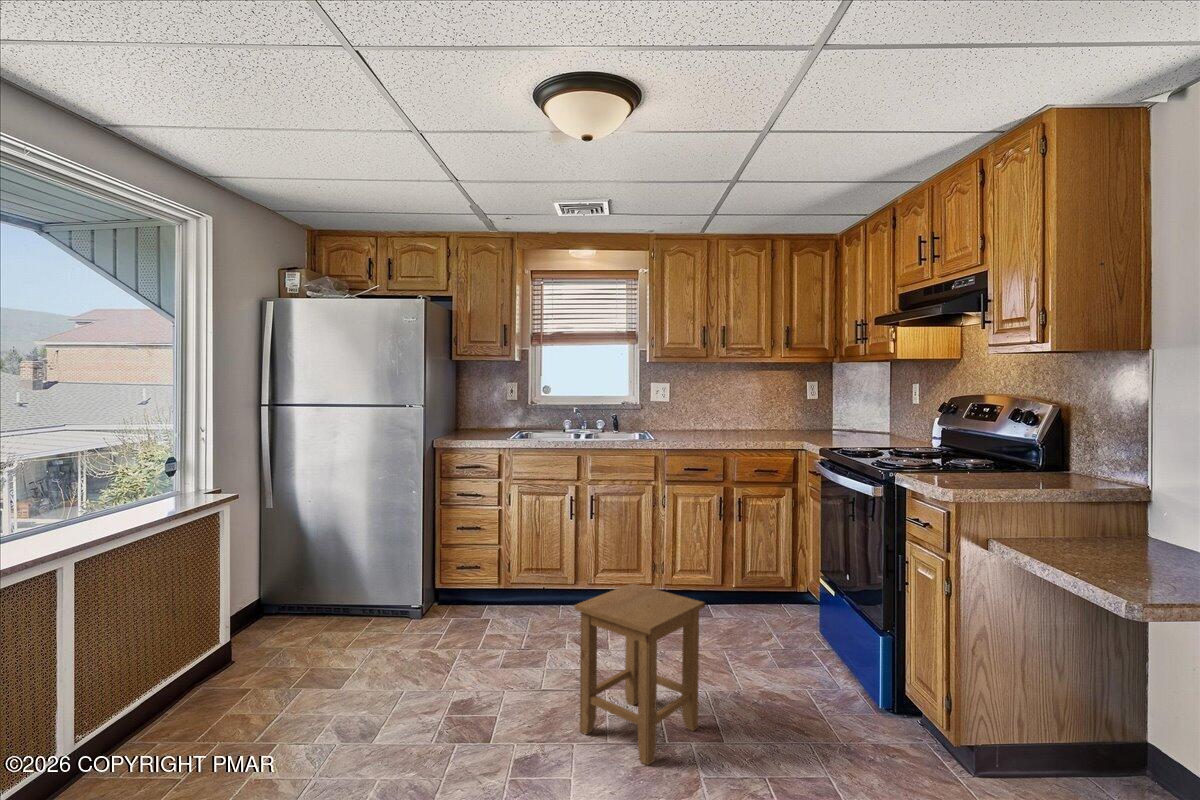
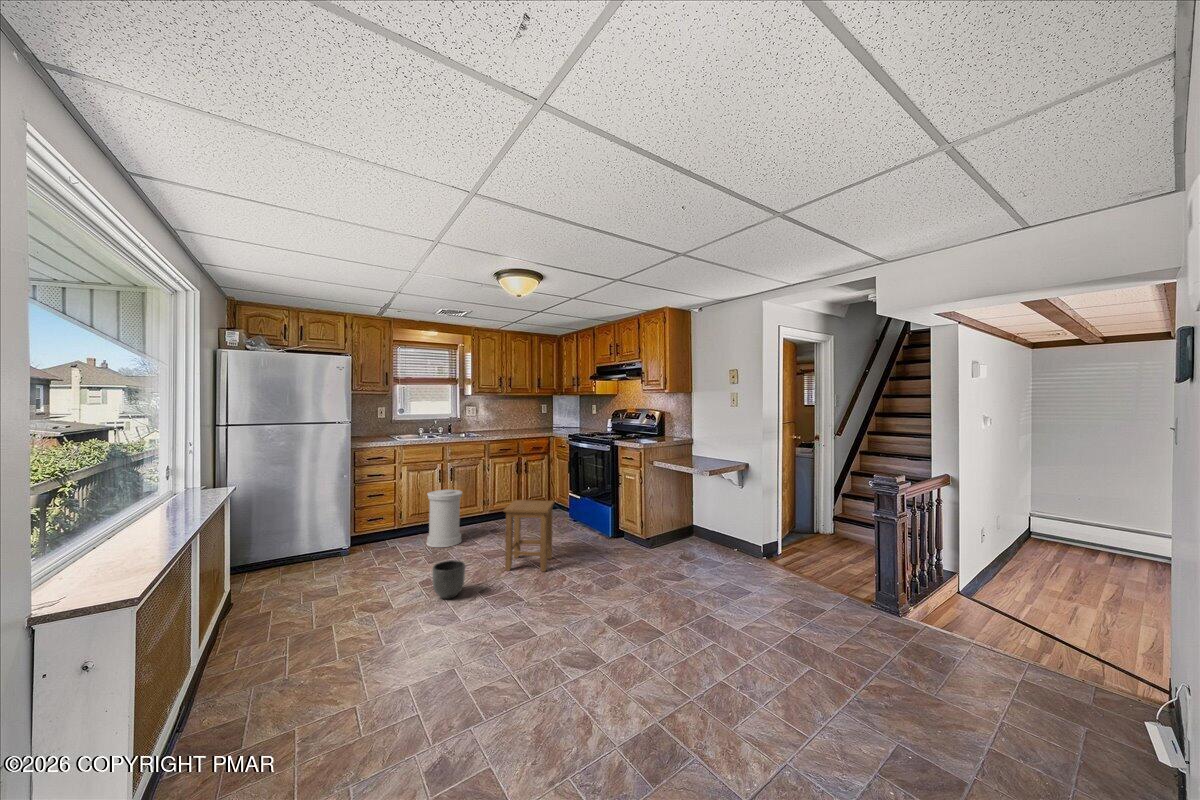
trash can: none [529,535,588,639] -> present [427,490,462,547]
planter: none [401,687,464,769] -> present [432,560,465,599]

